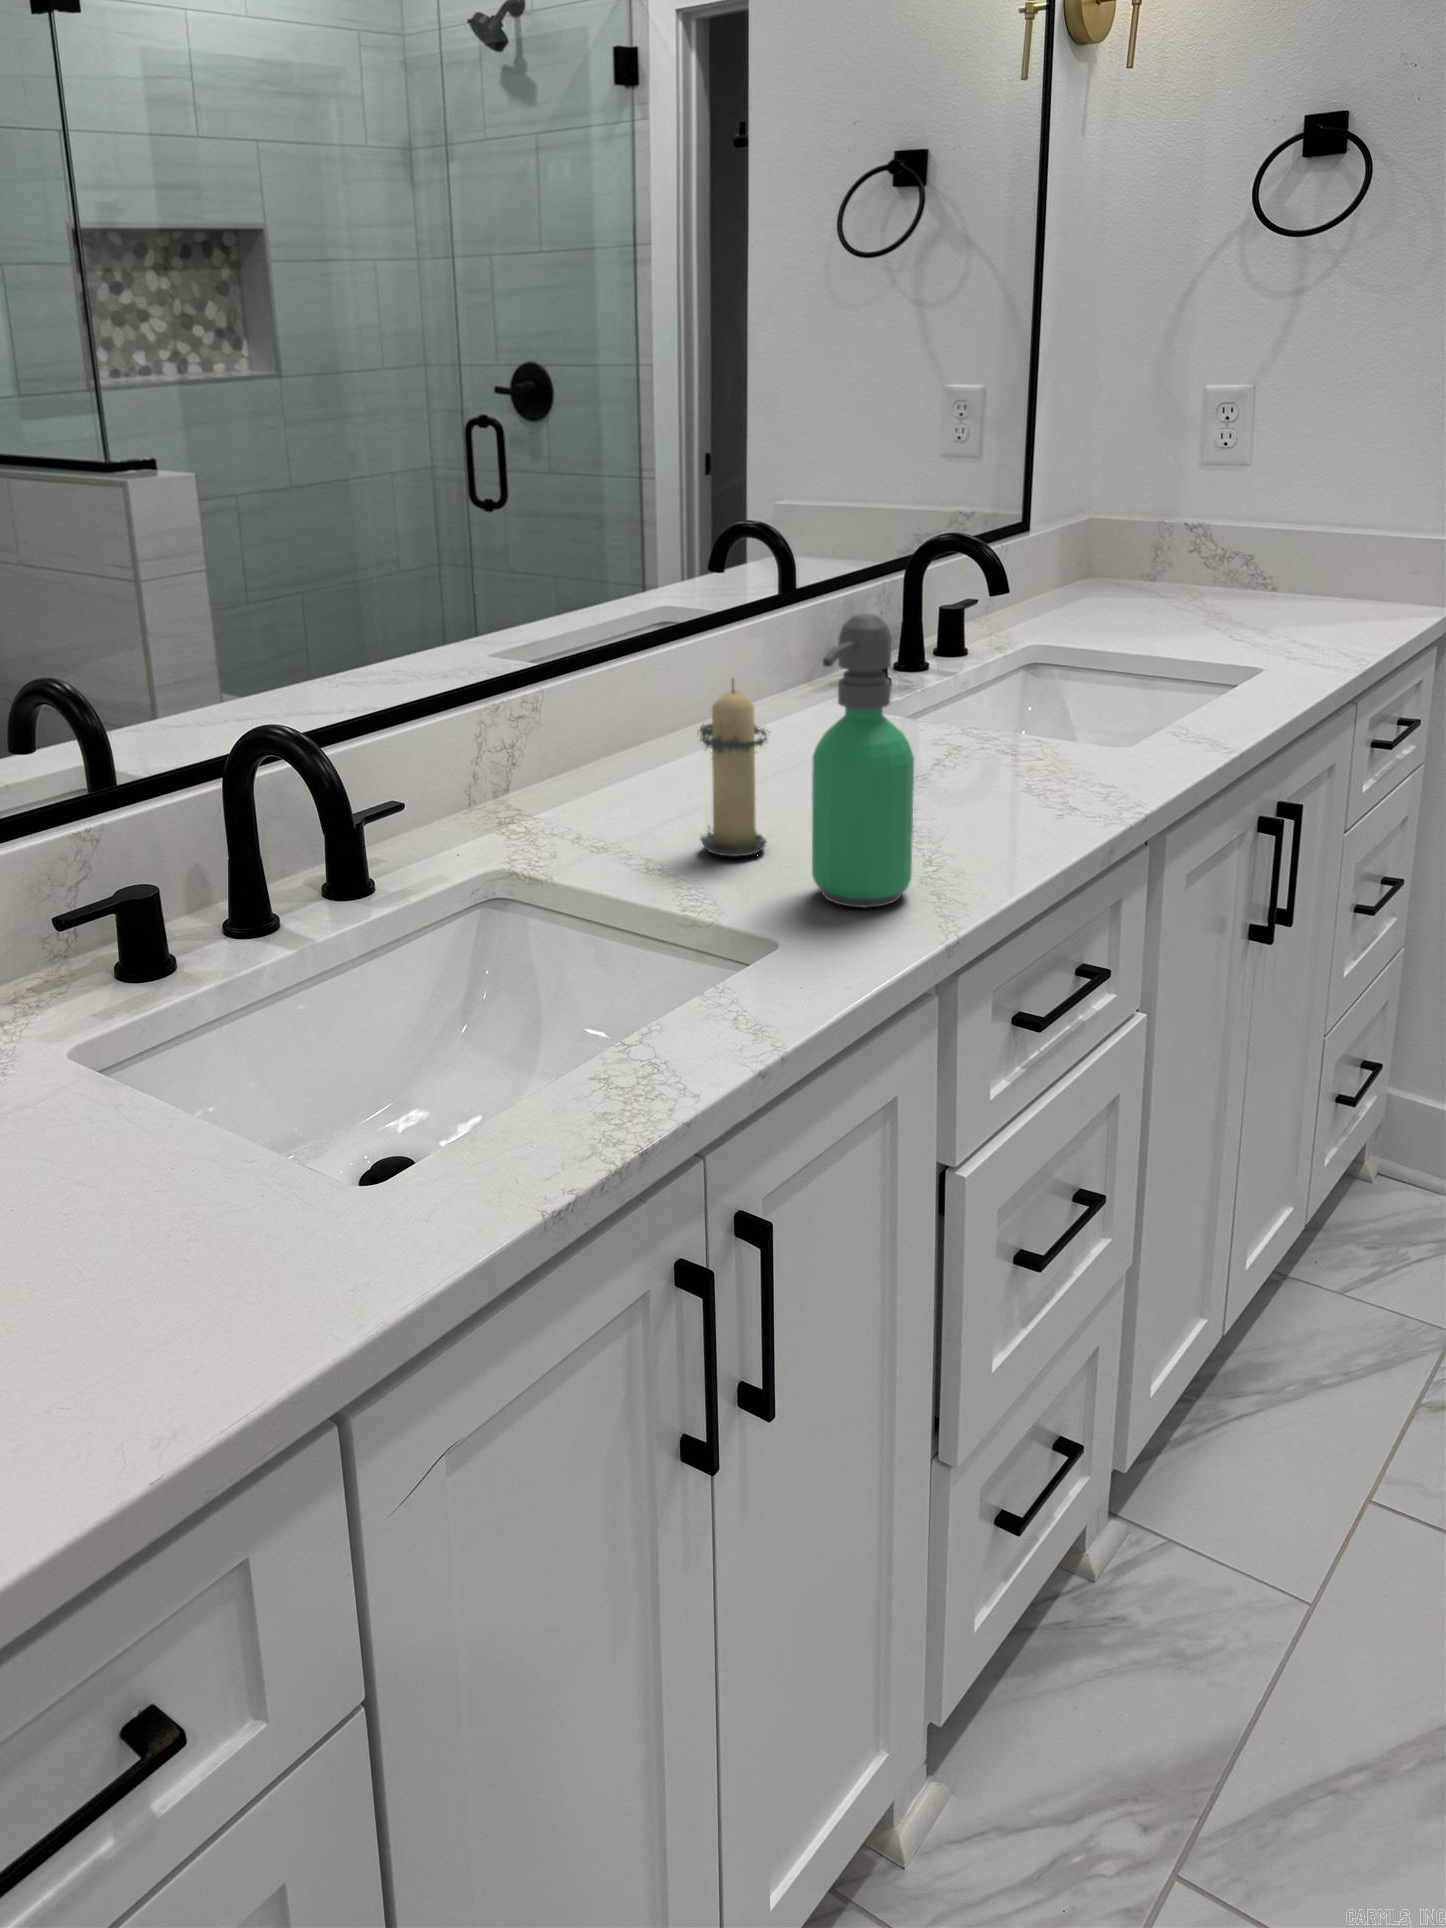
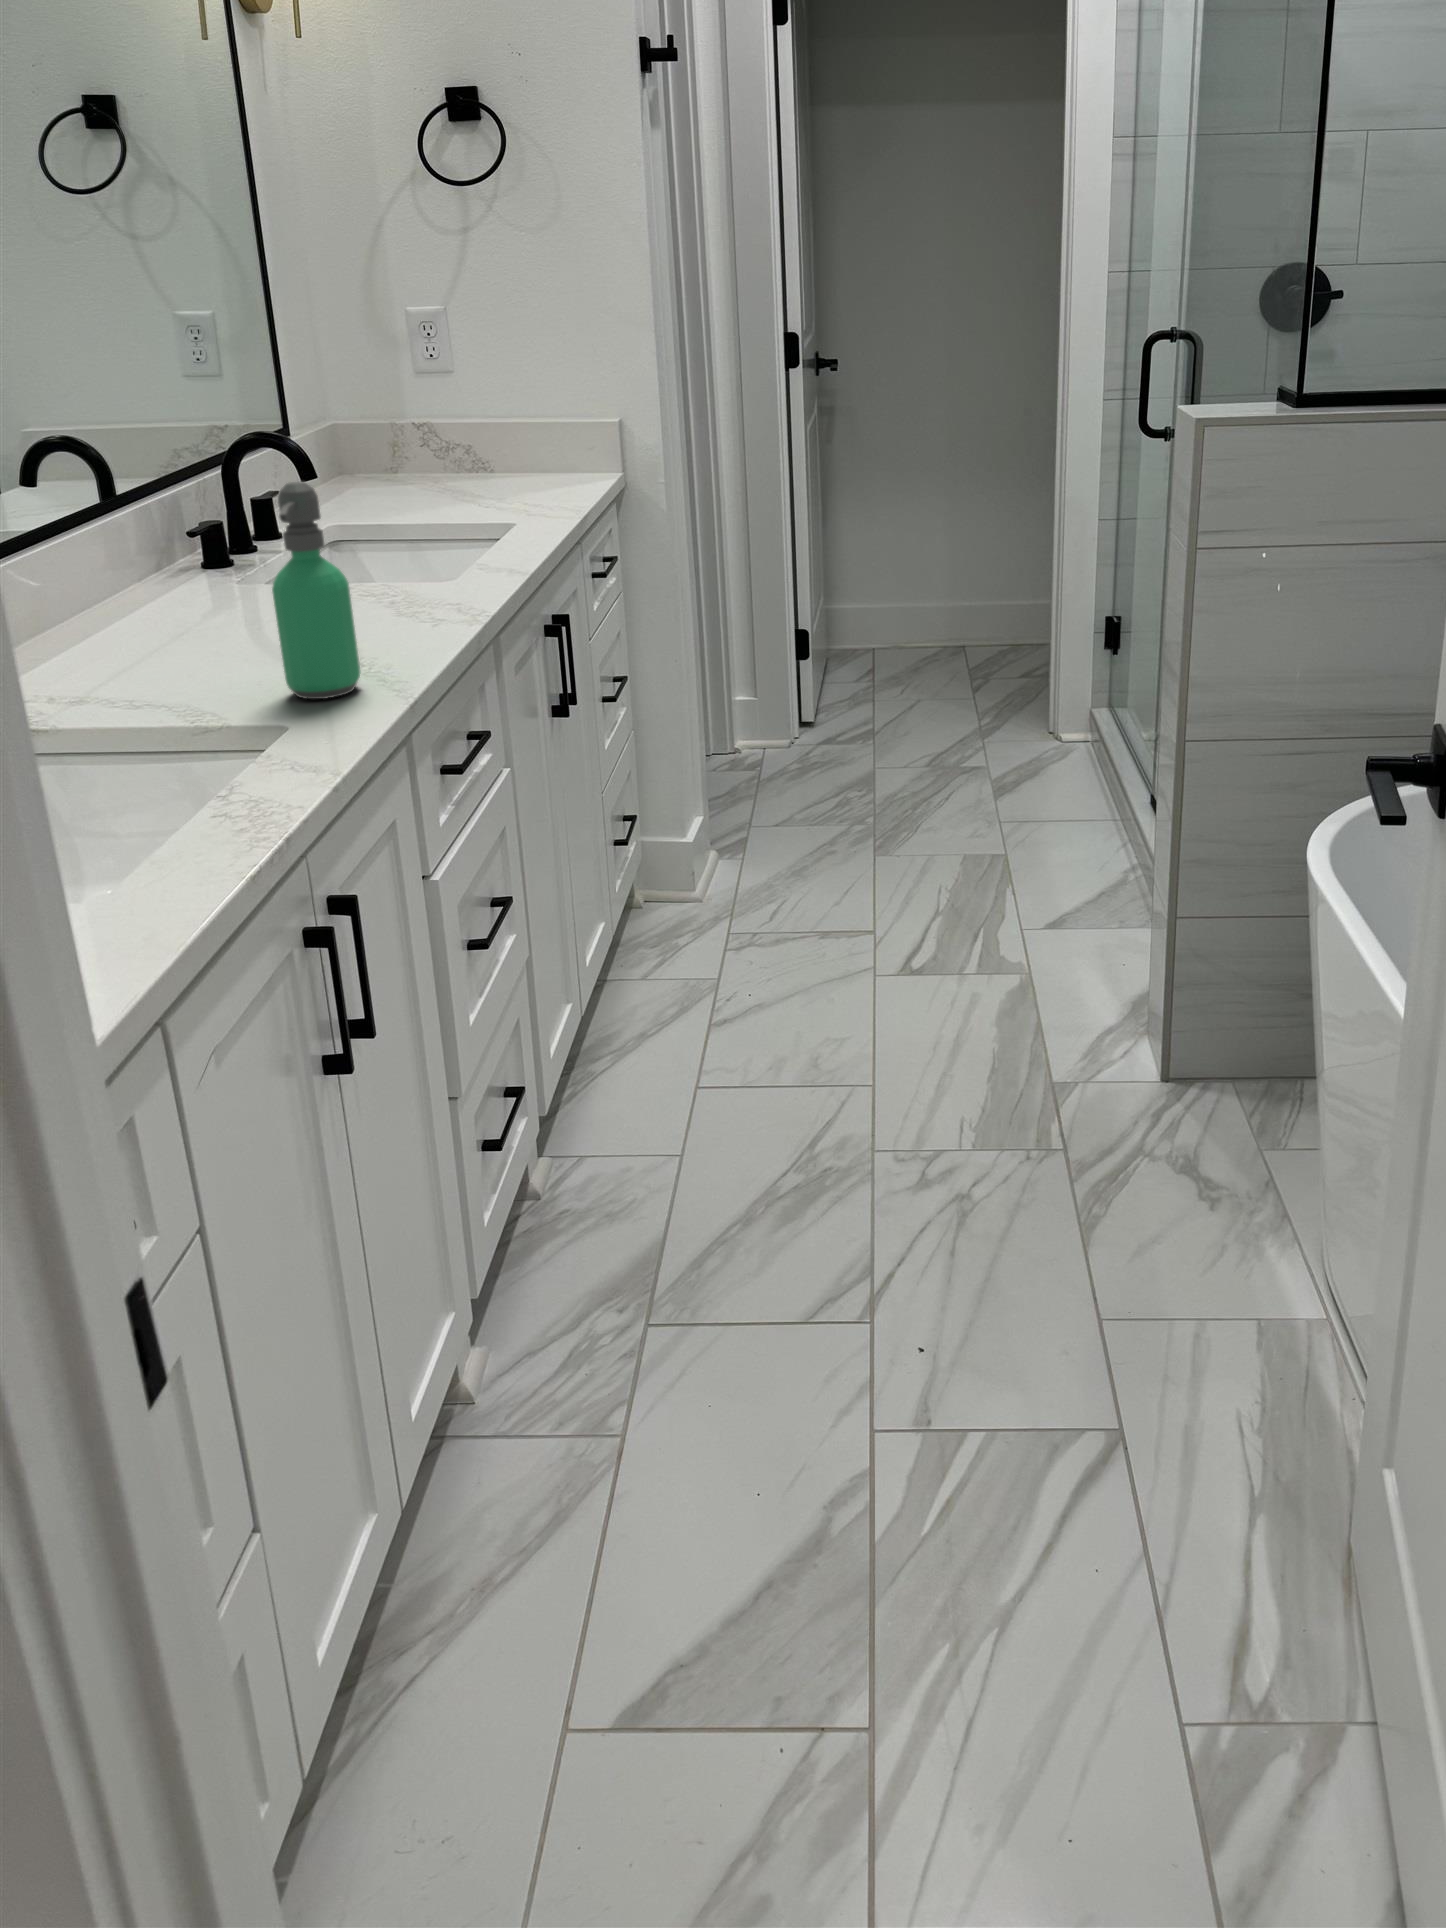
candle: present [699,680,768,856] -> none [150,549,235,693]

